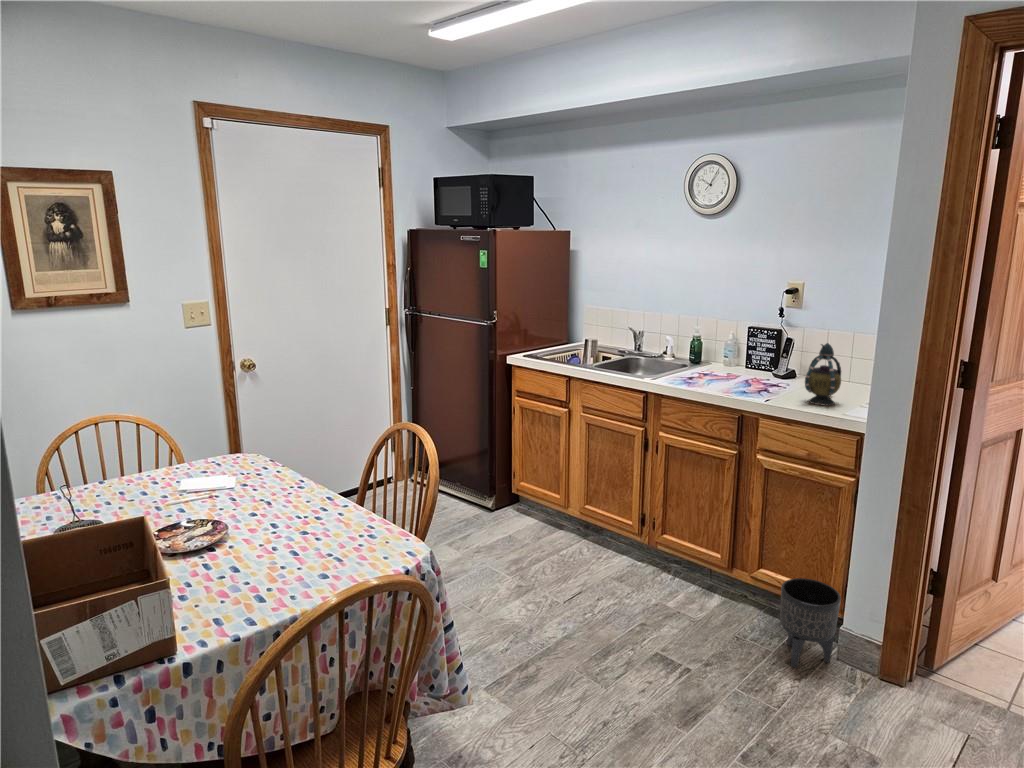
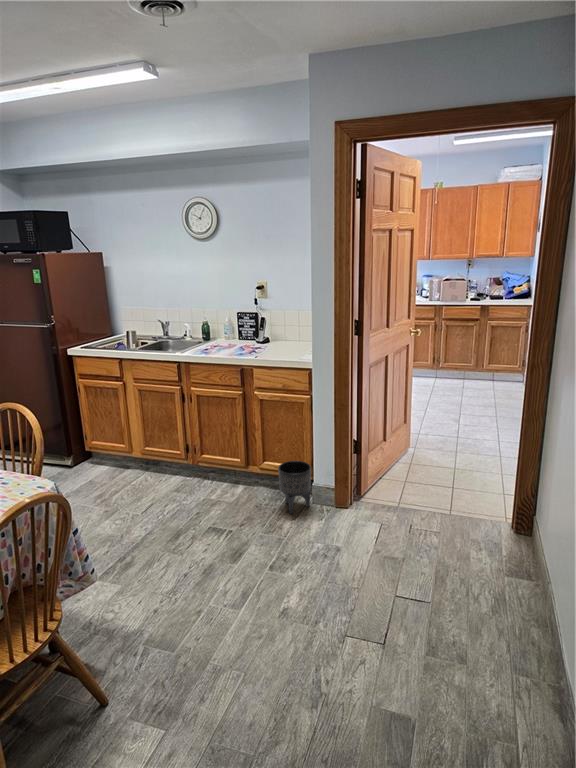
teapot: present [805,343,841,405] -> none [276,317,296,356]

